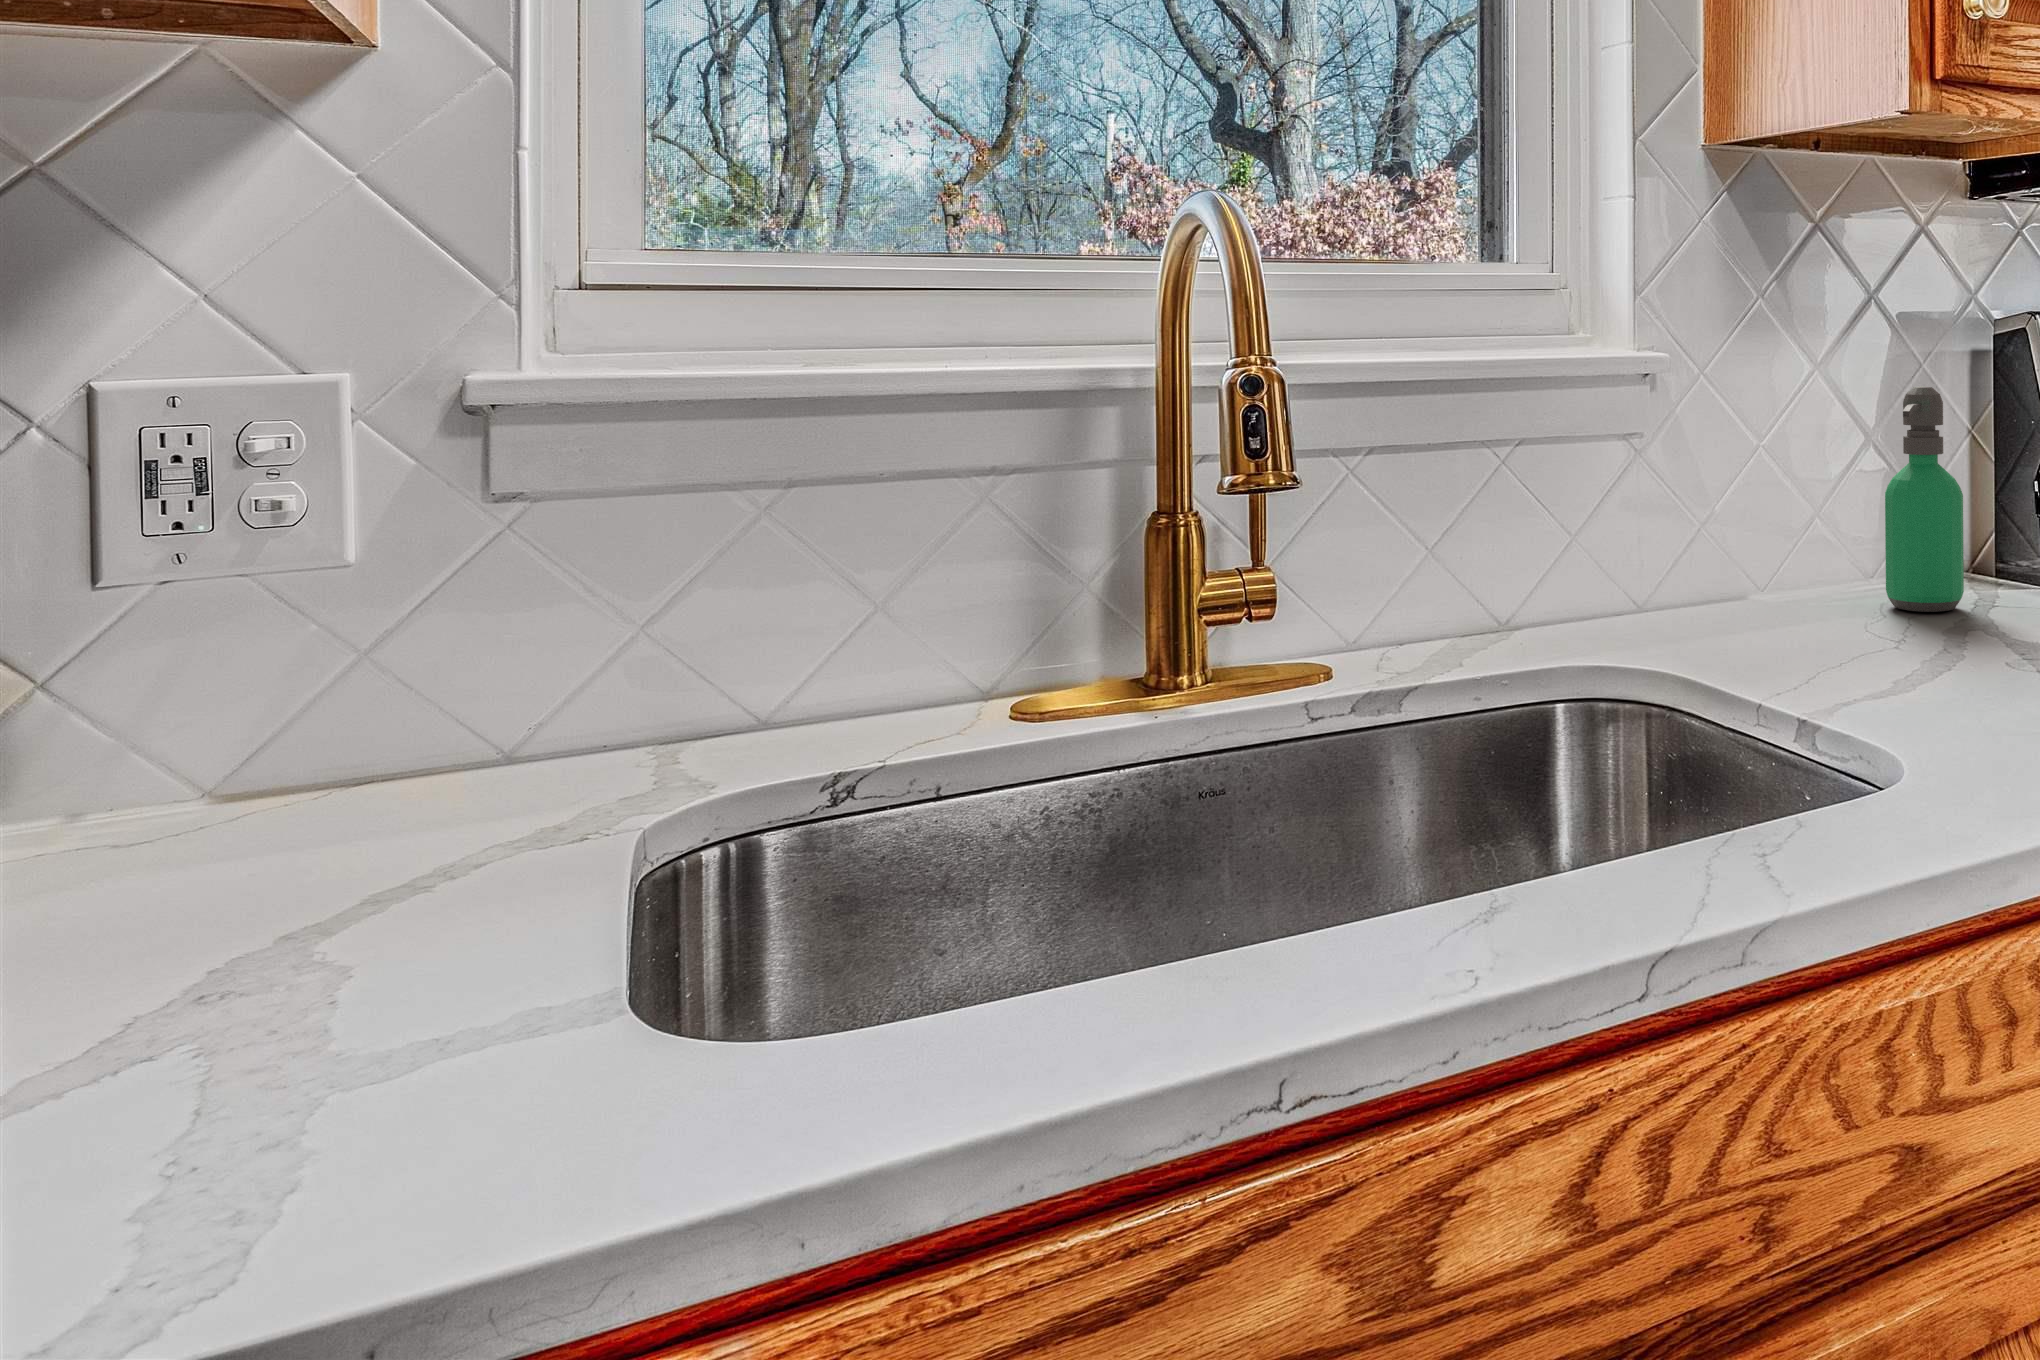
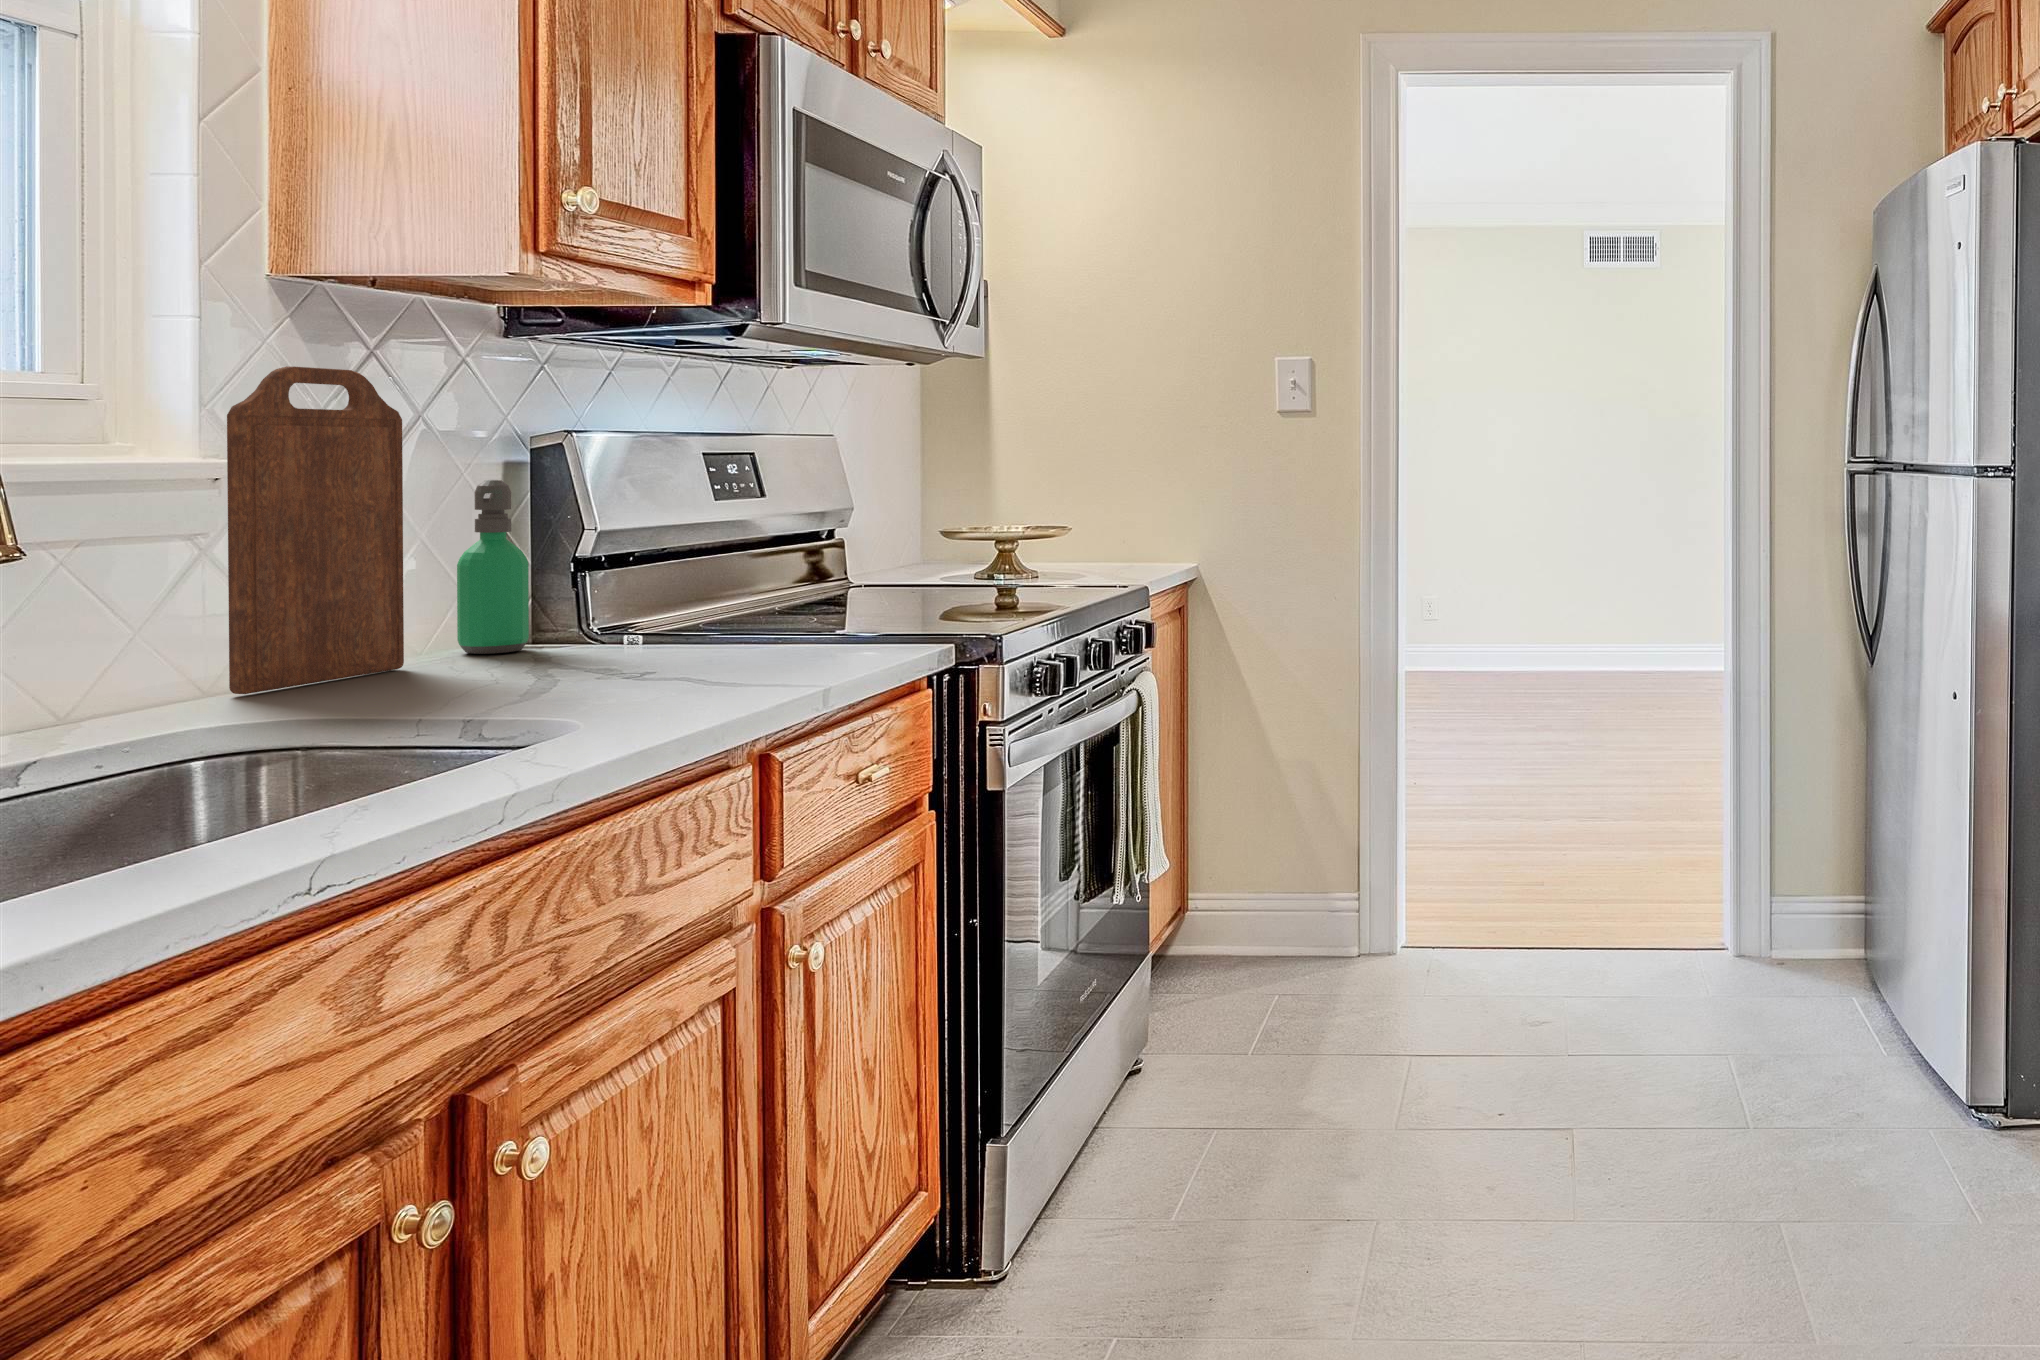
cutting board: none [1616,253,1811,643] -> present [227,366,404,694]

